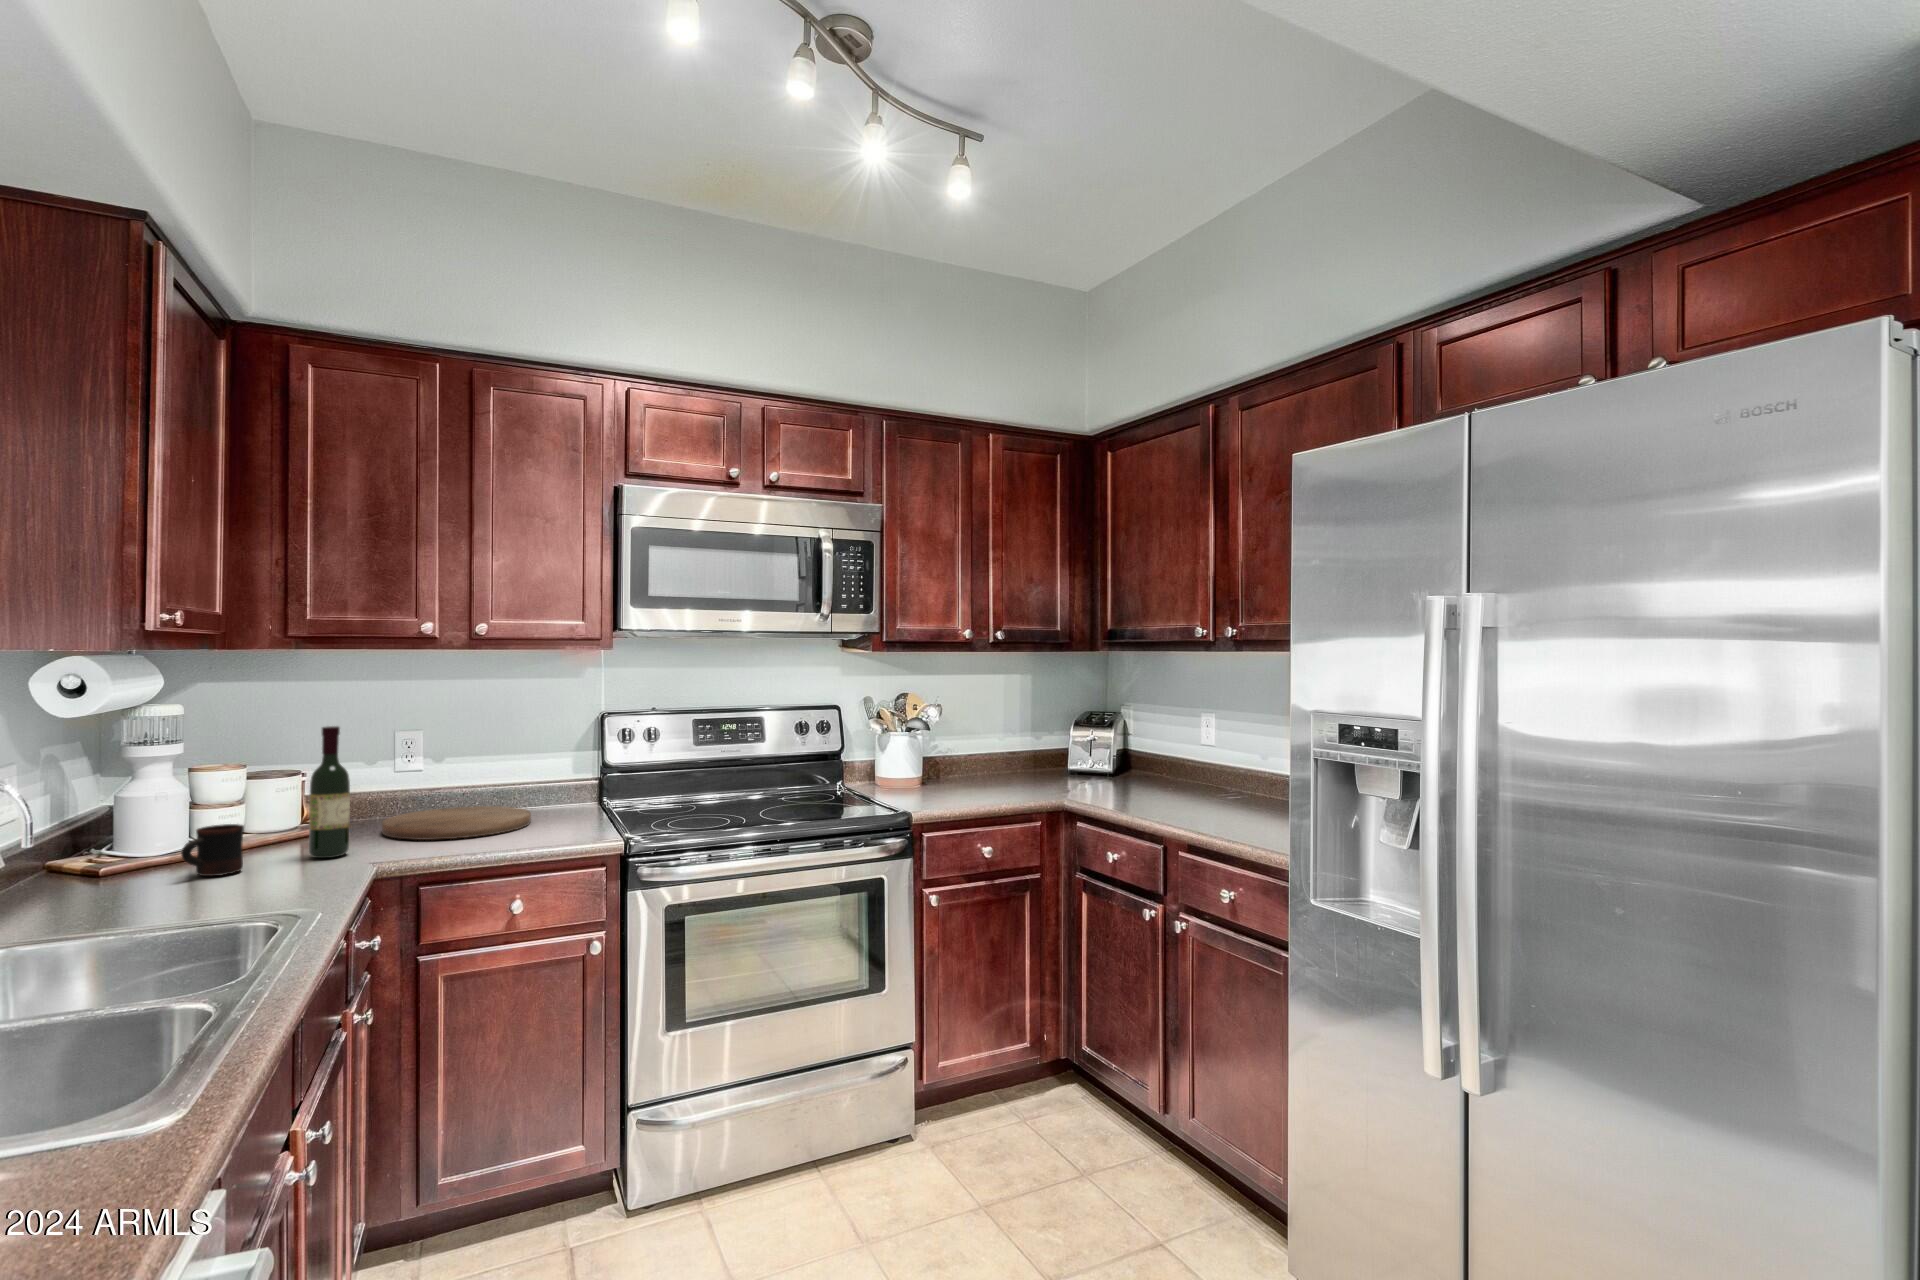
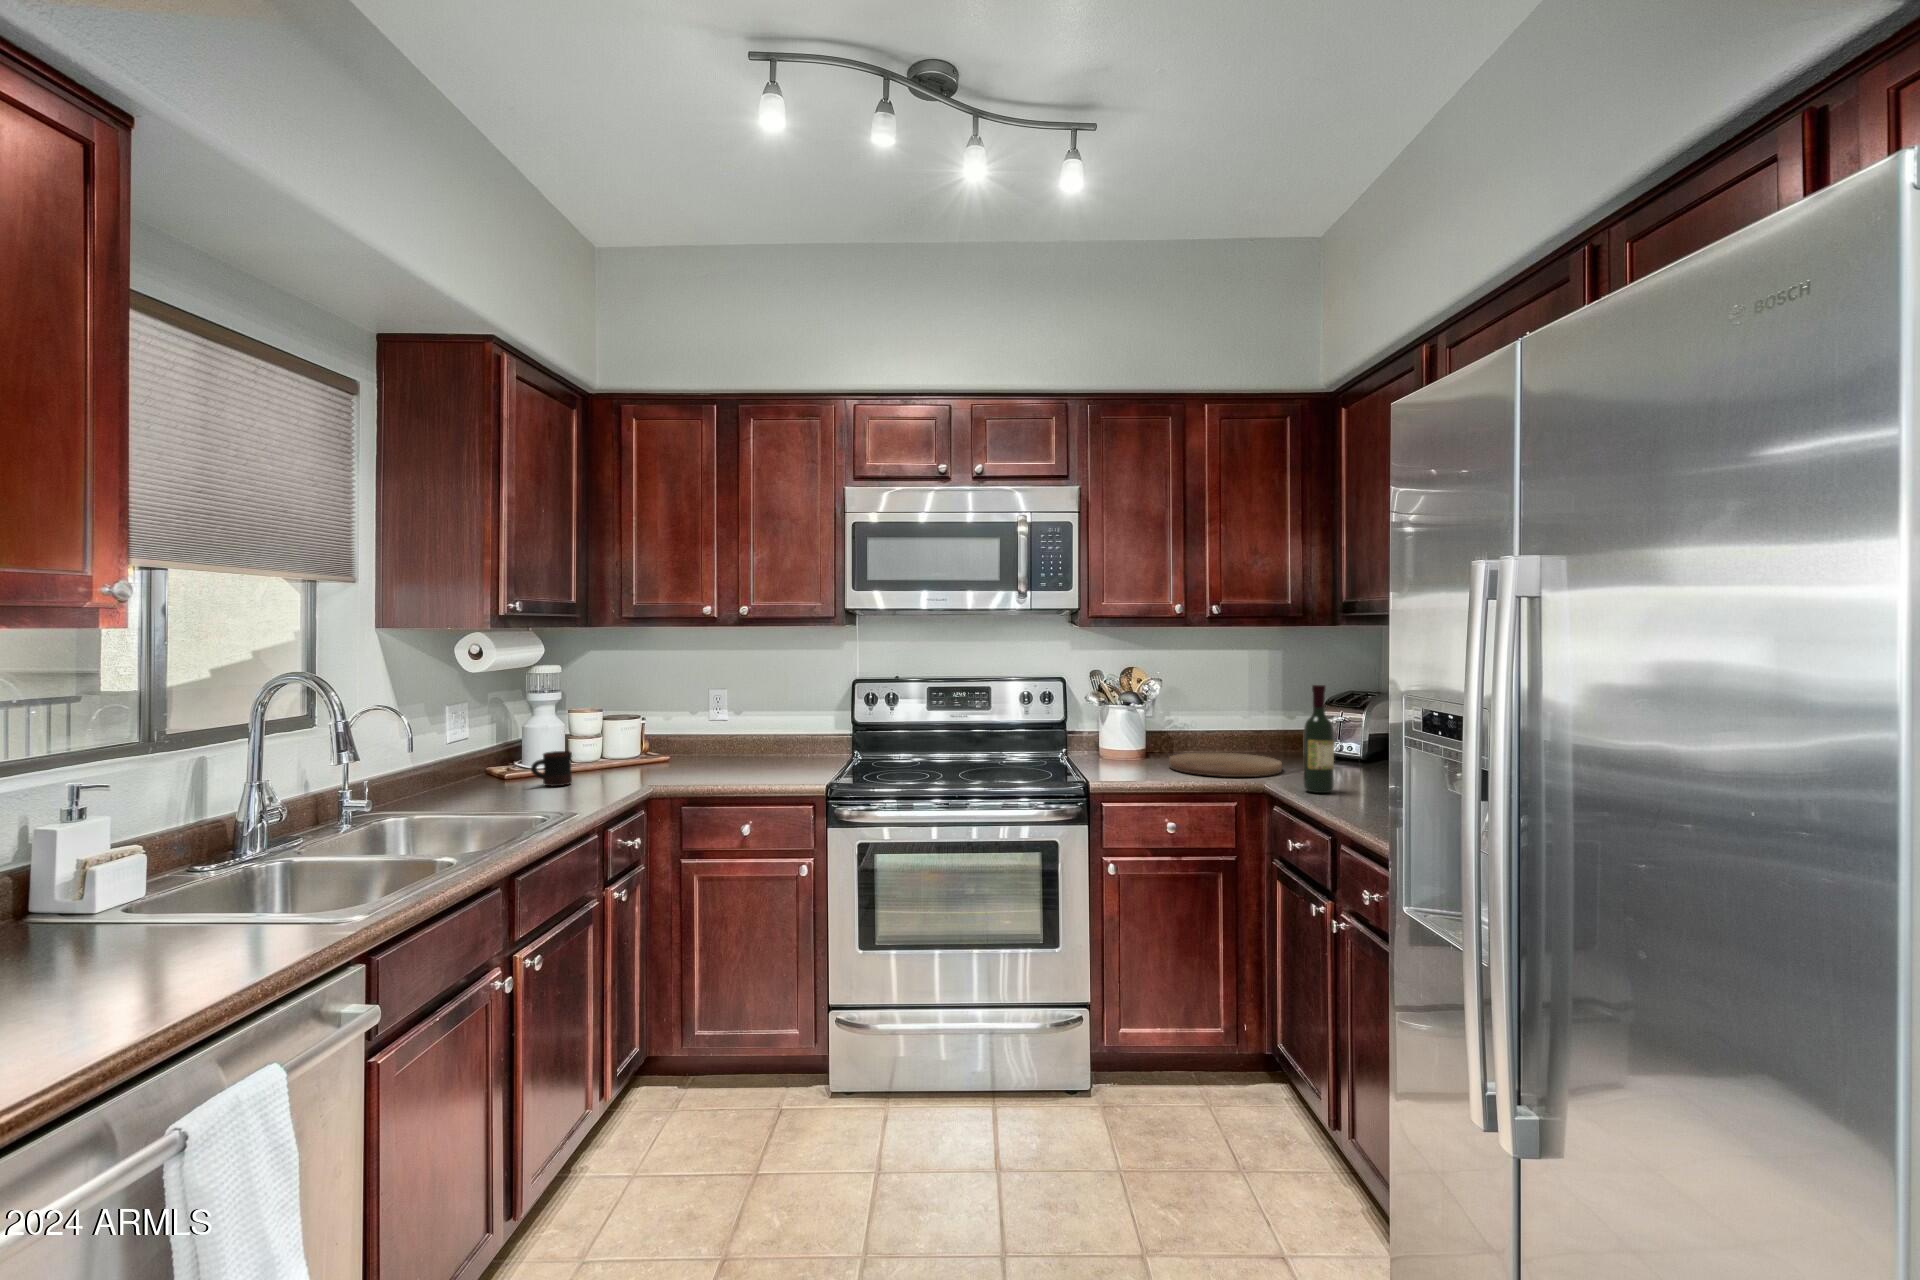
wine bottle: present [309,726,350,858] -> present [1303,685,1334,793]
cutting board: present [382,806,531,840] -> present [1169,753,1282,777]

